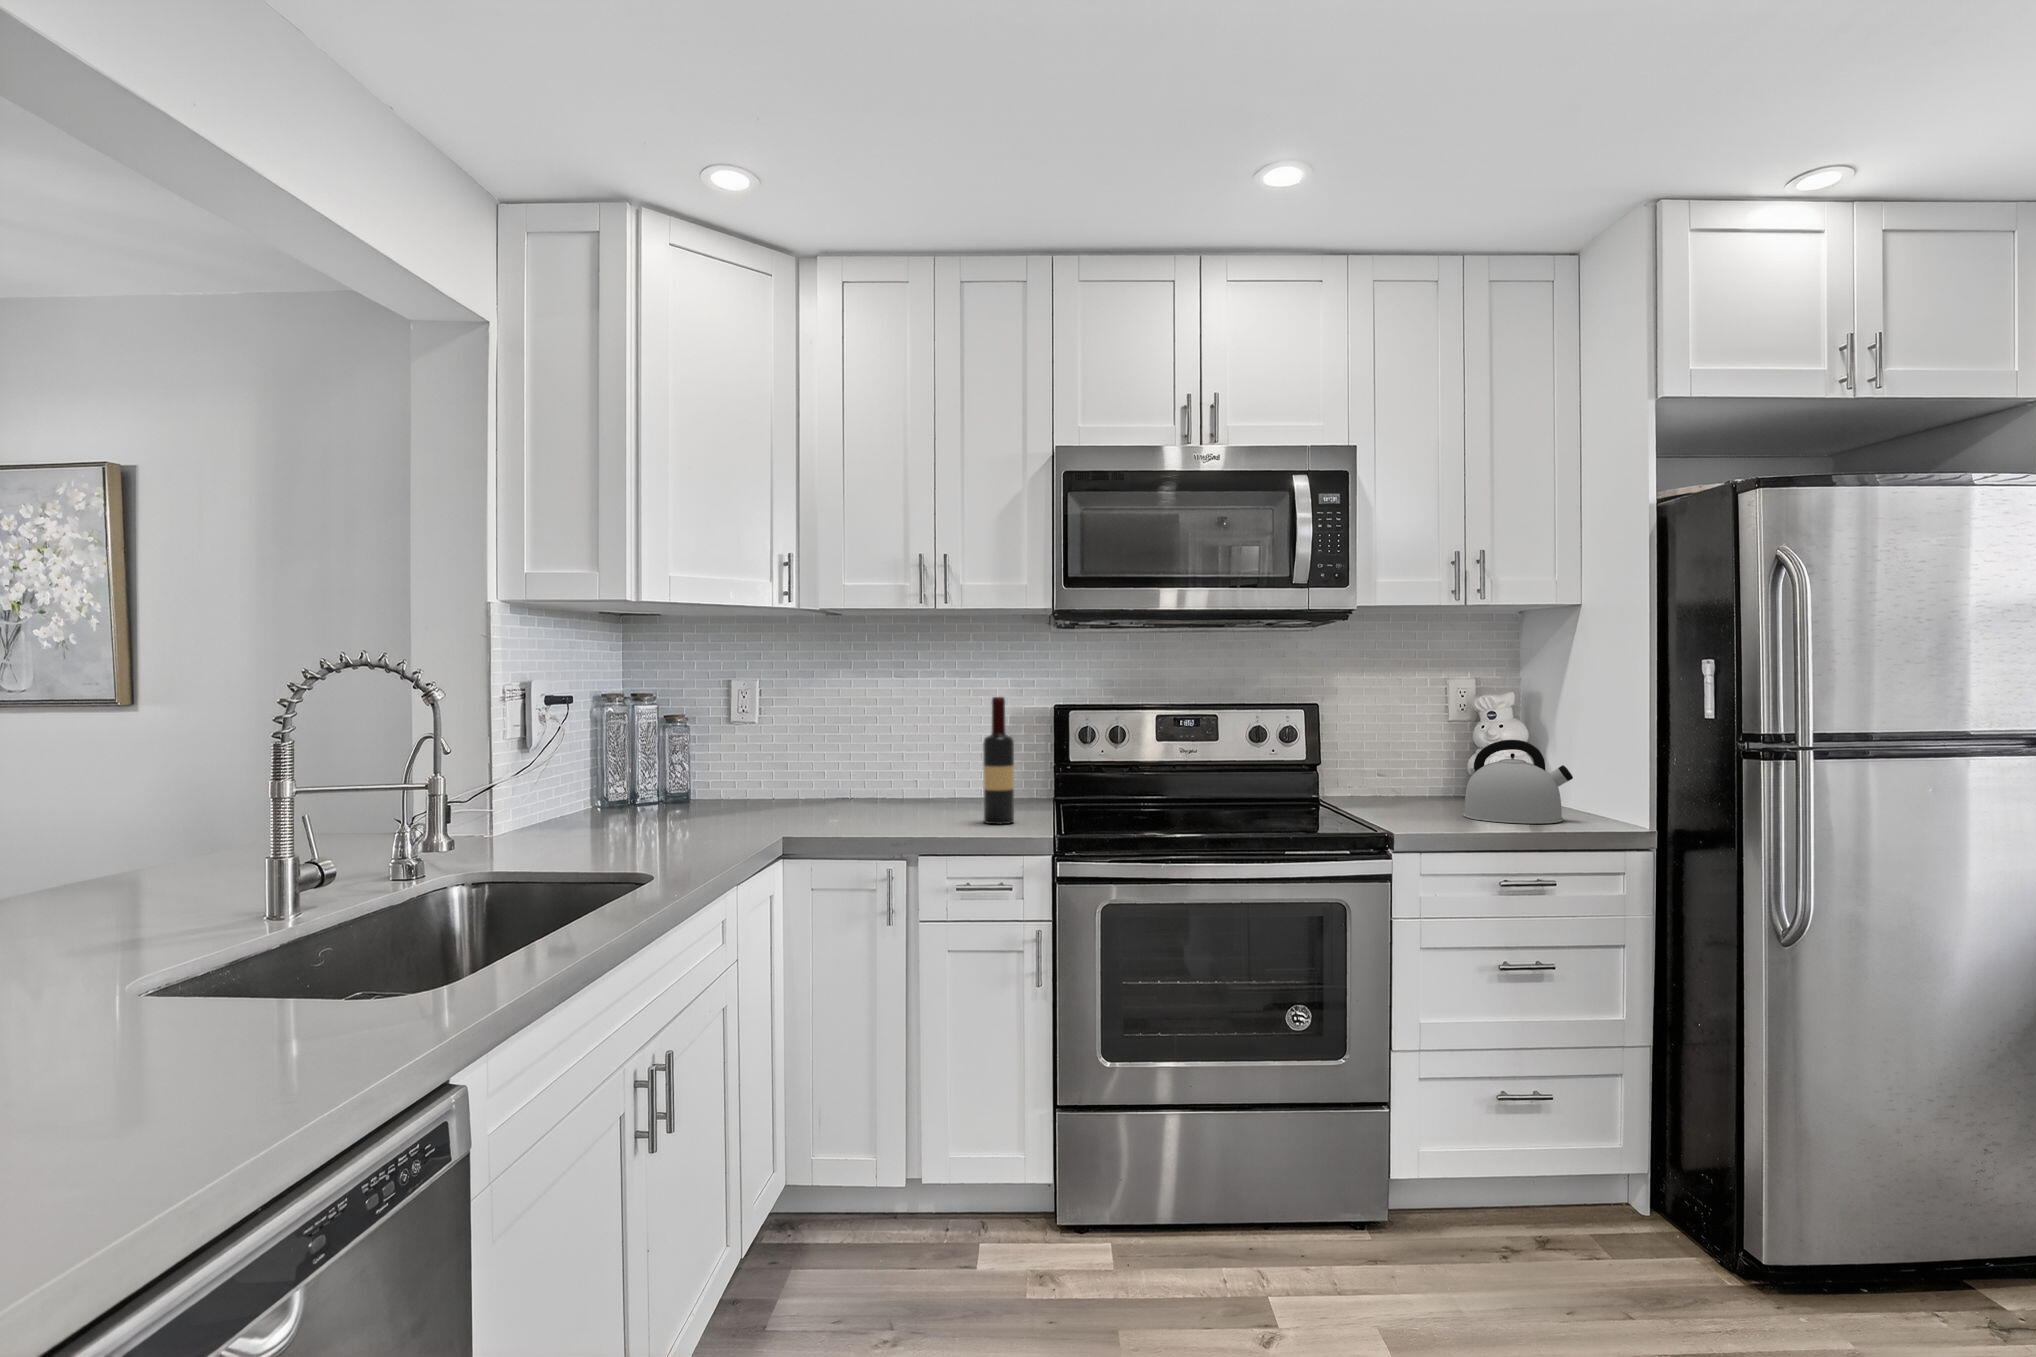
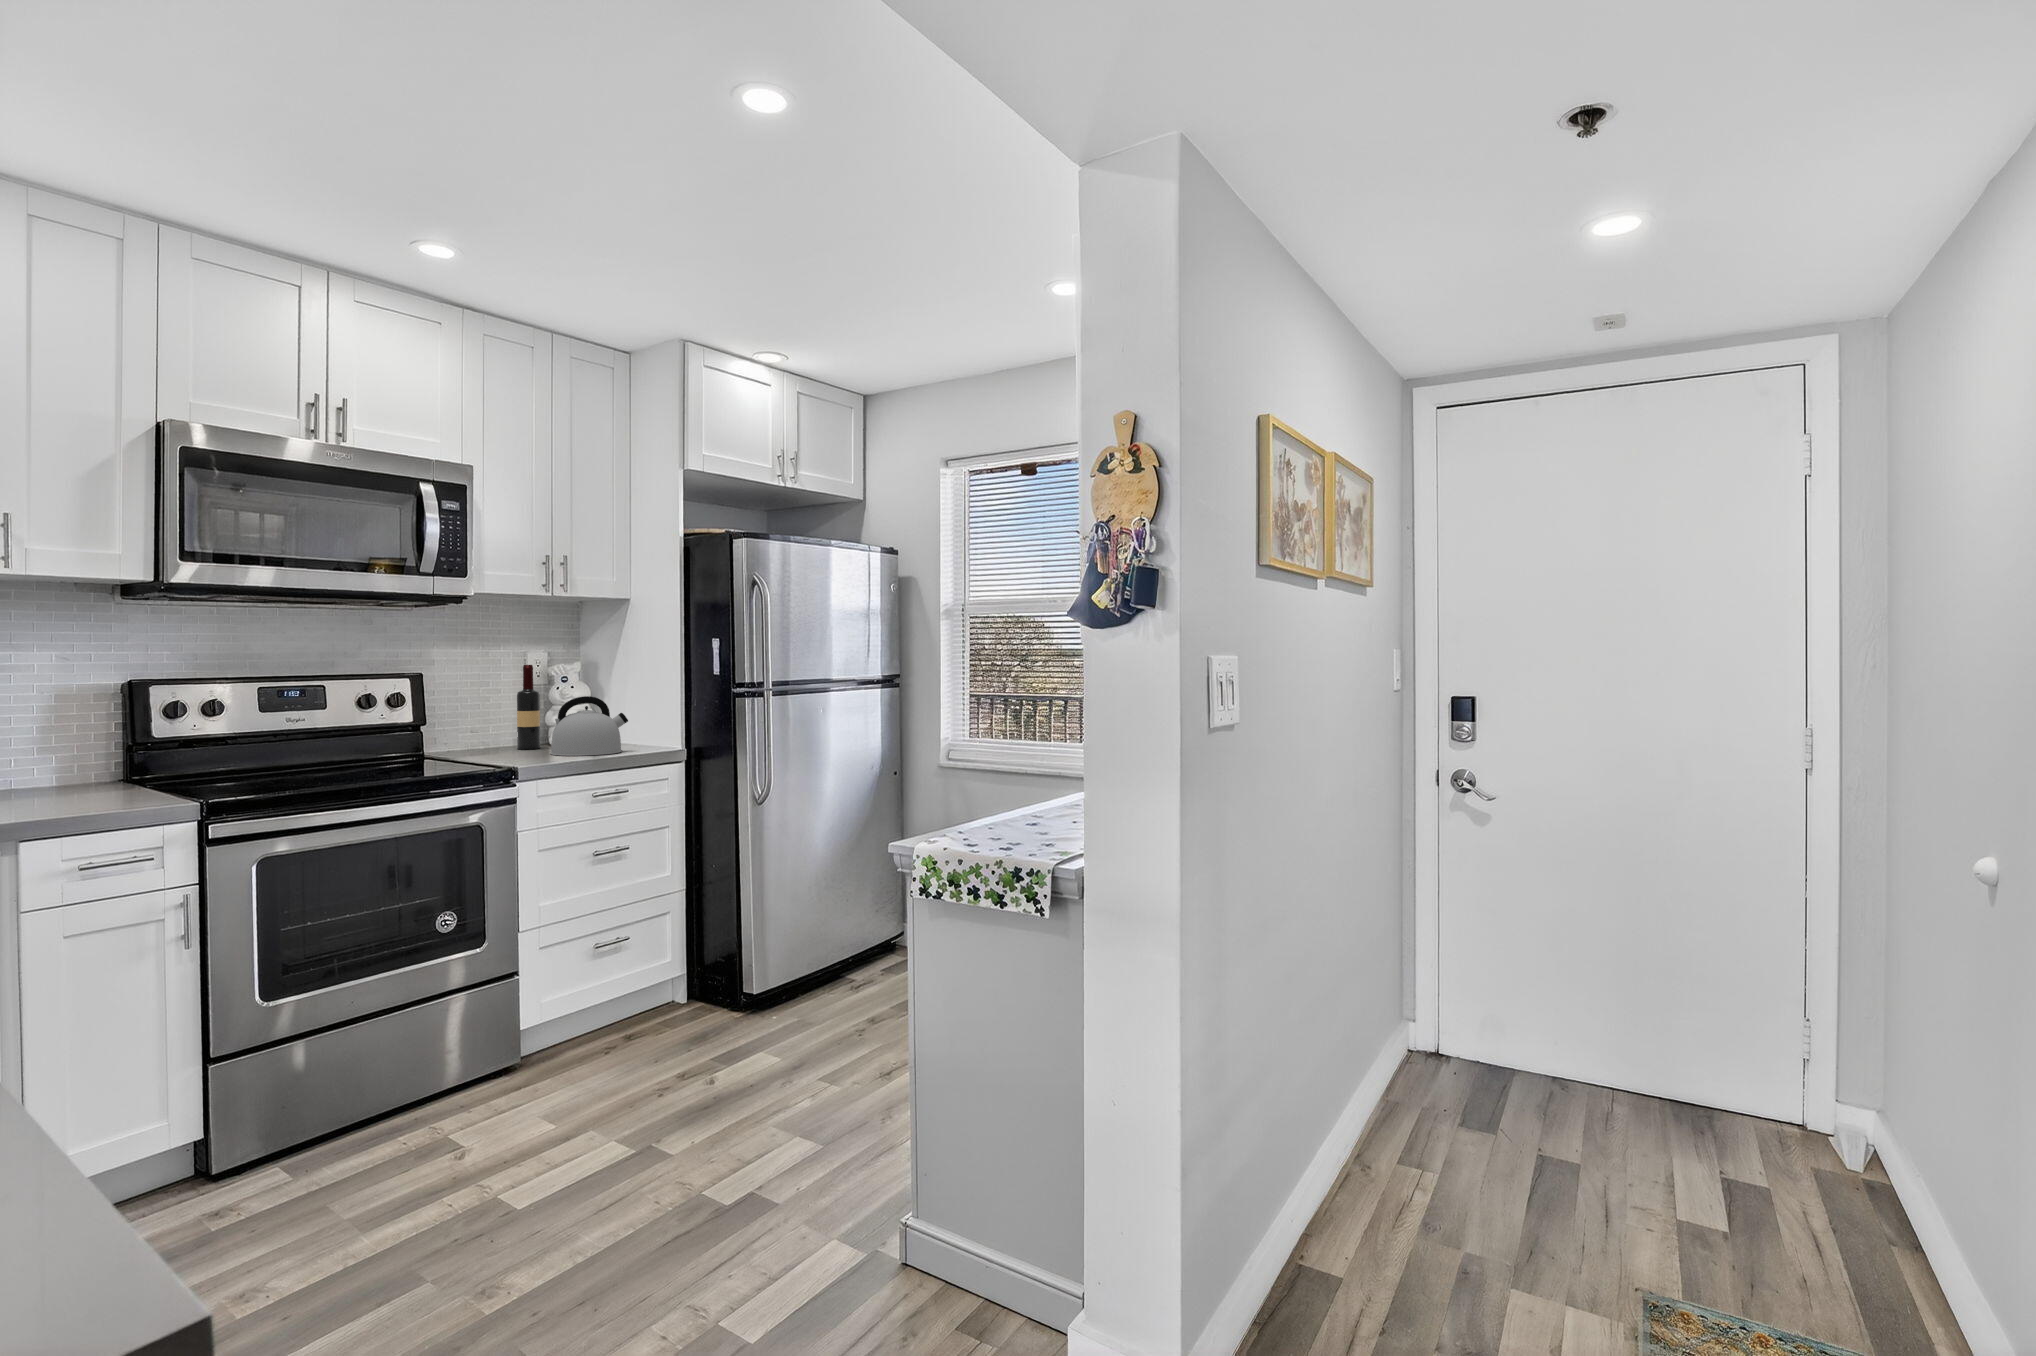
wine bottle: present [983,697,1014,824] -> present [517,665,540,749]

